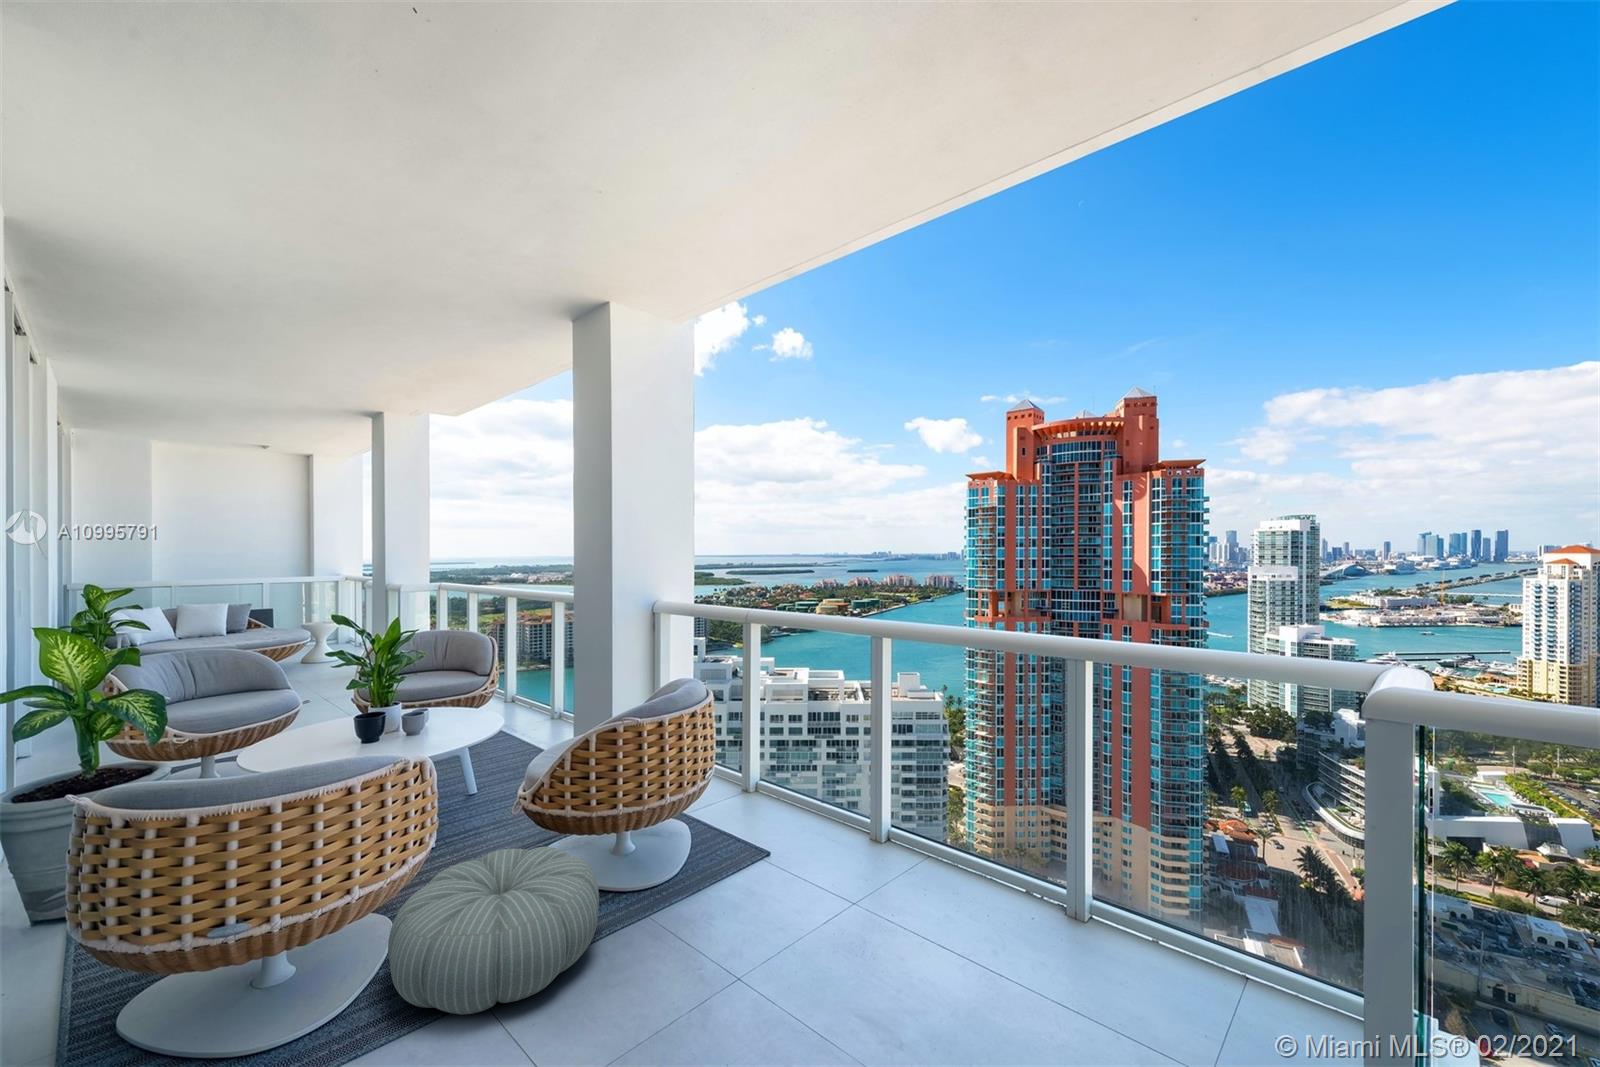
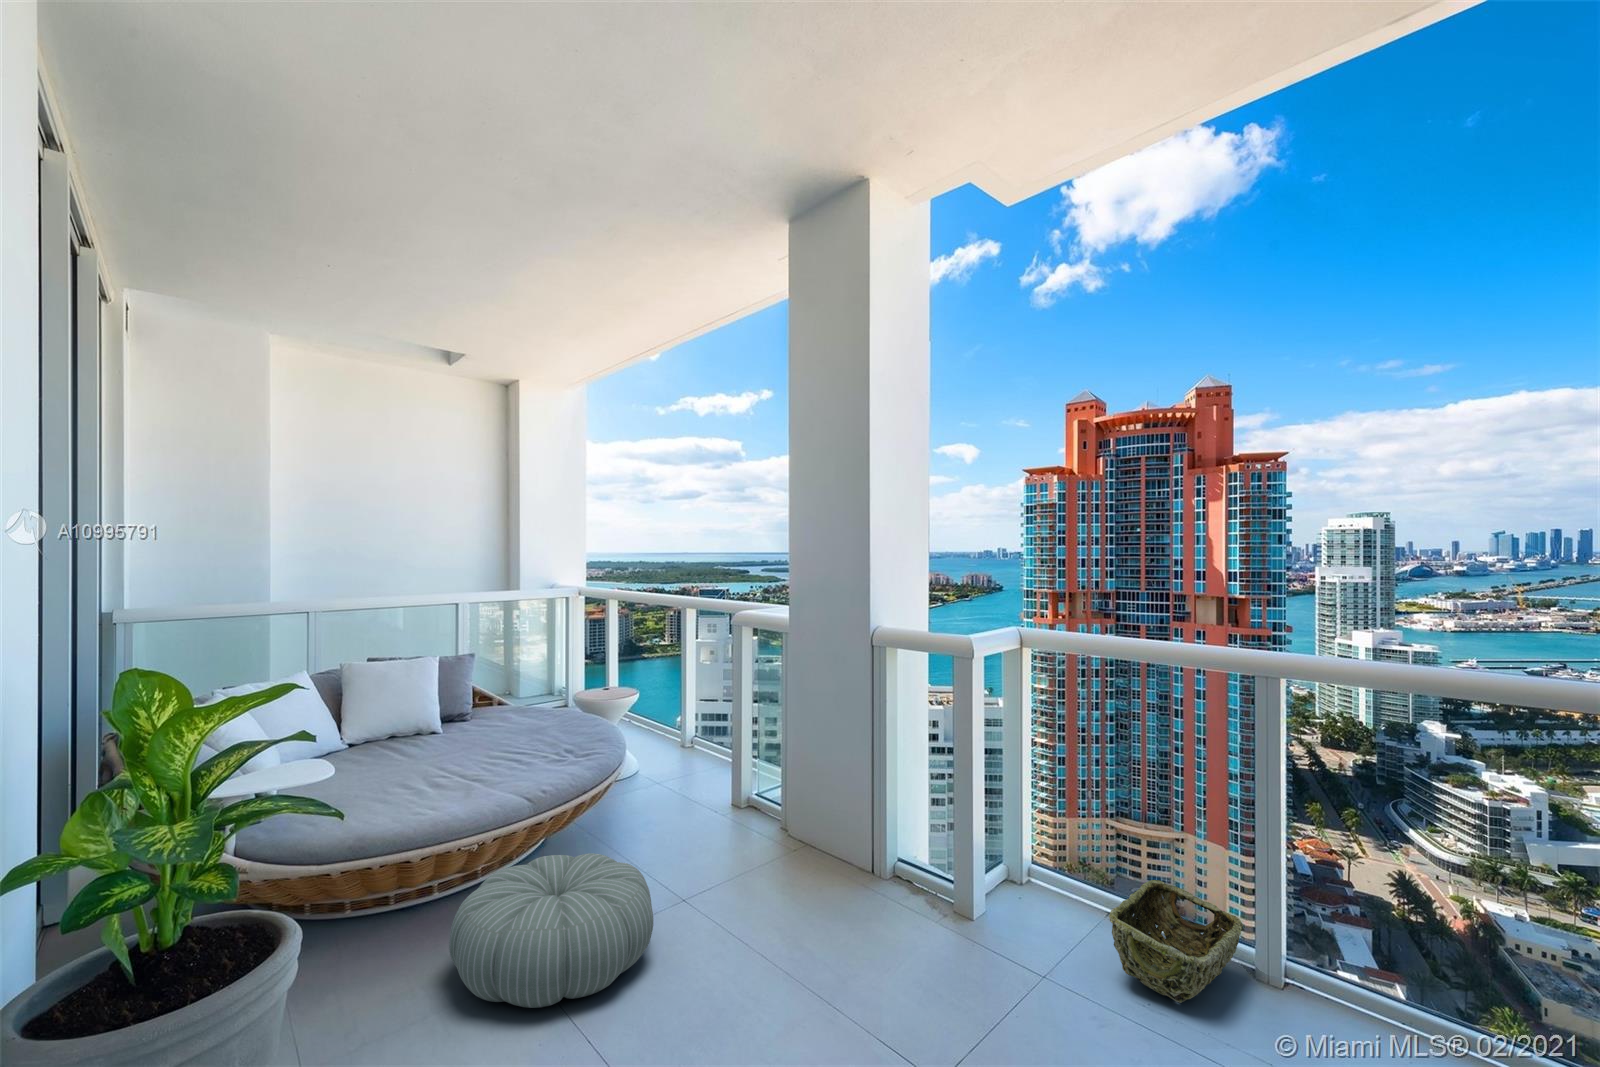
woven basket: none [1043,869,1176,1001] -> present [1109,880,1243,1003]

